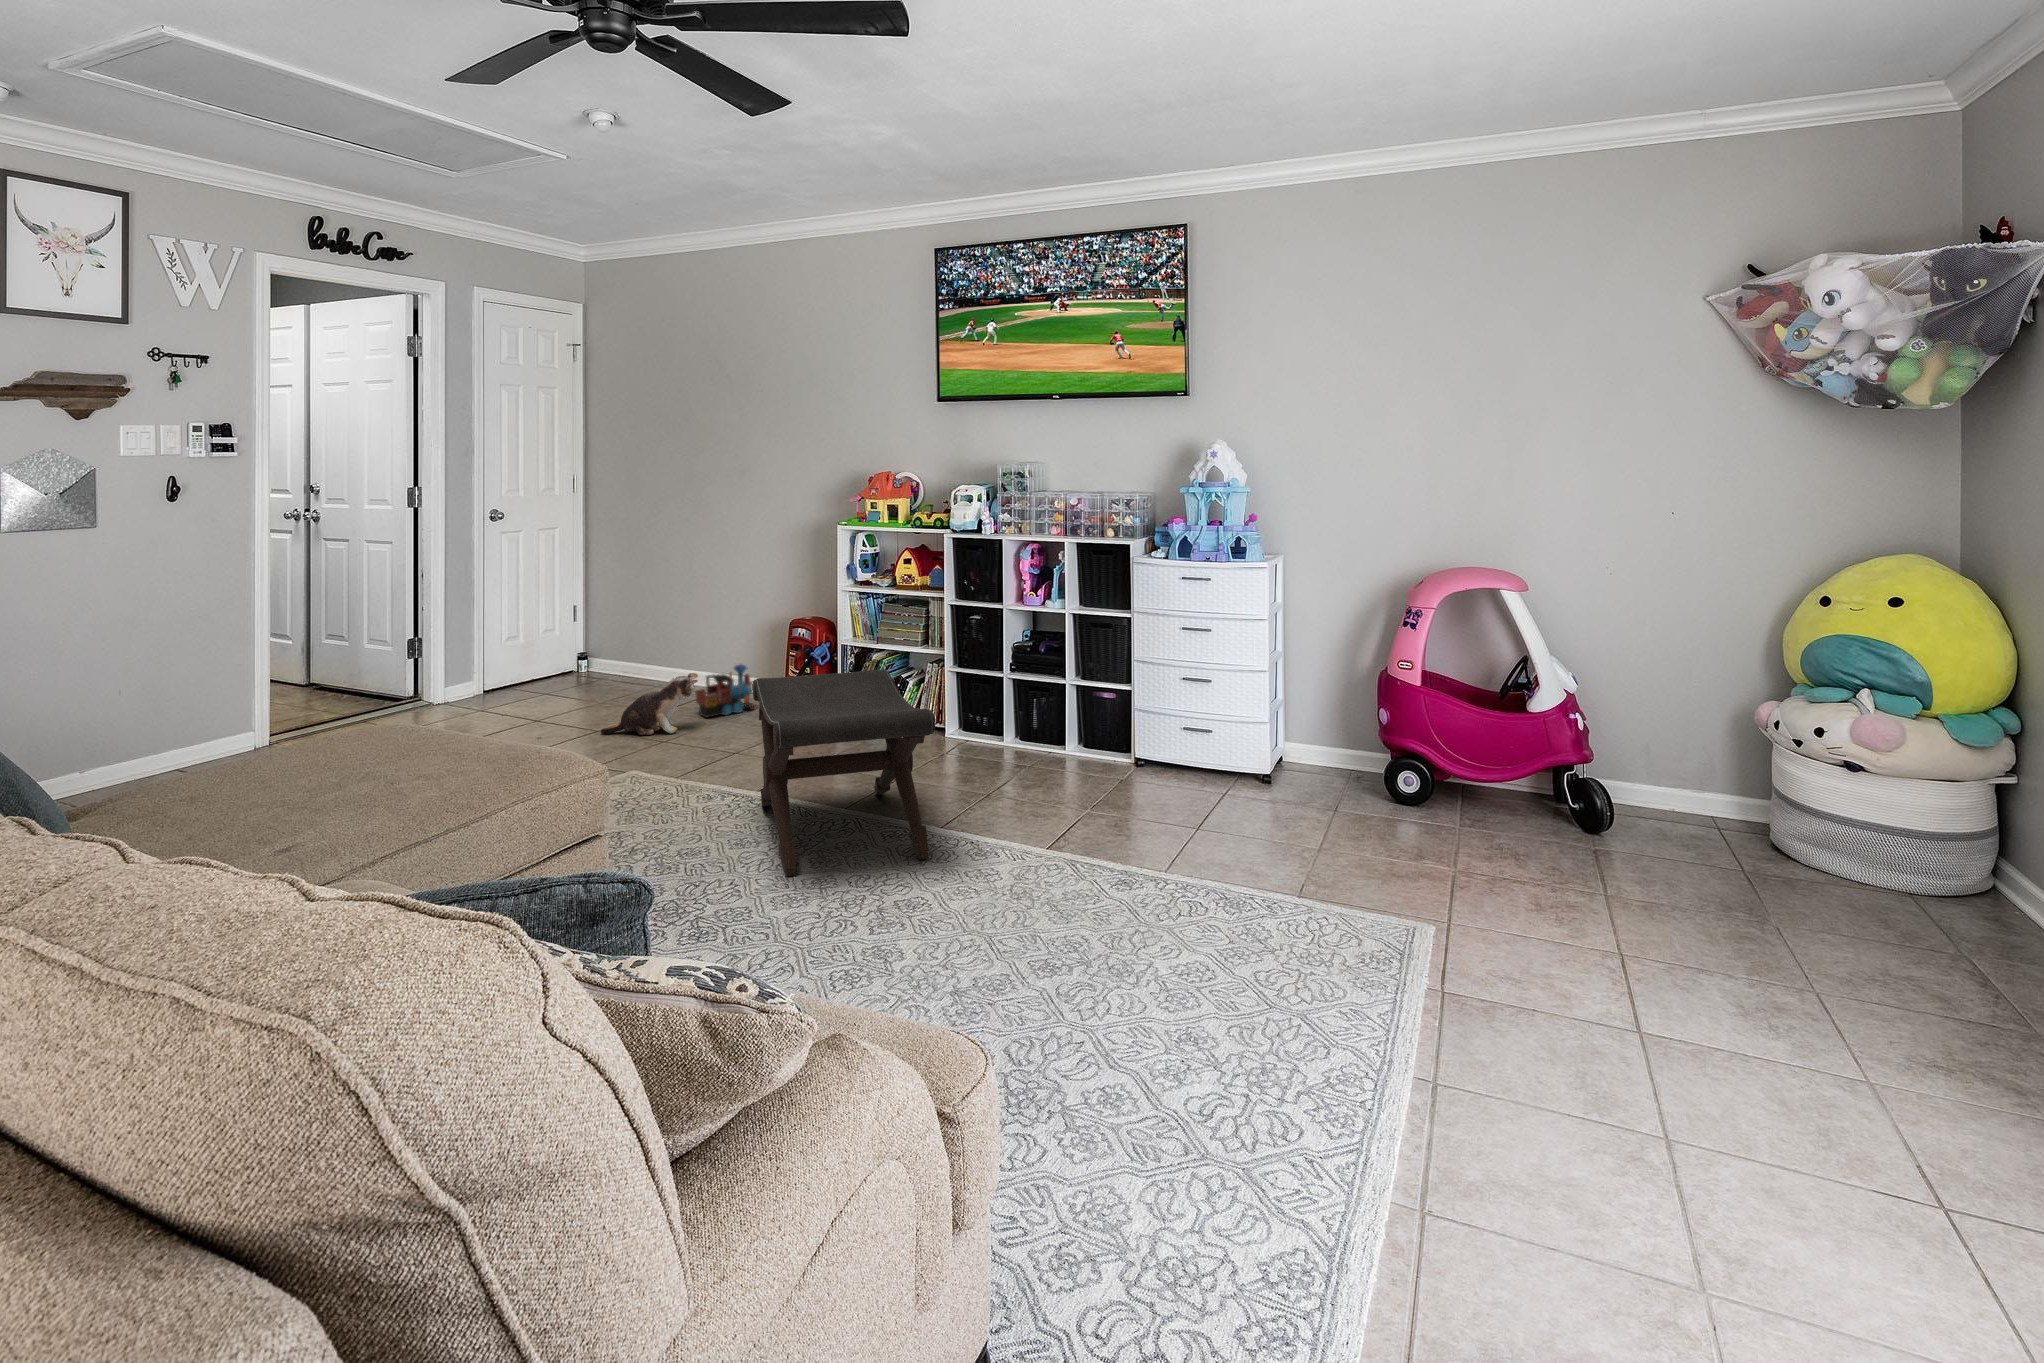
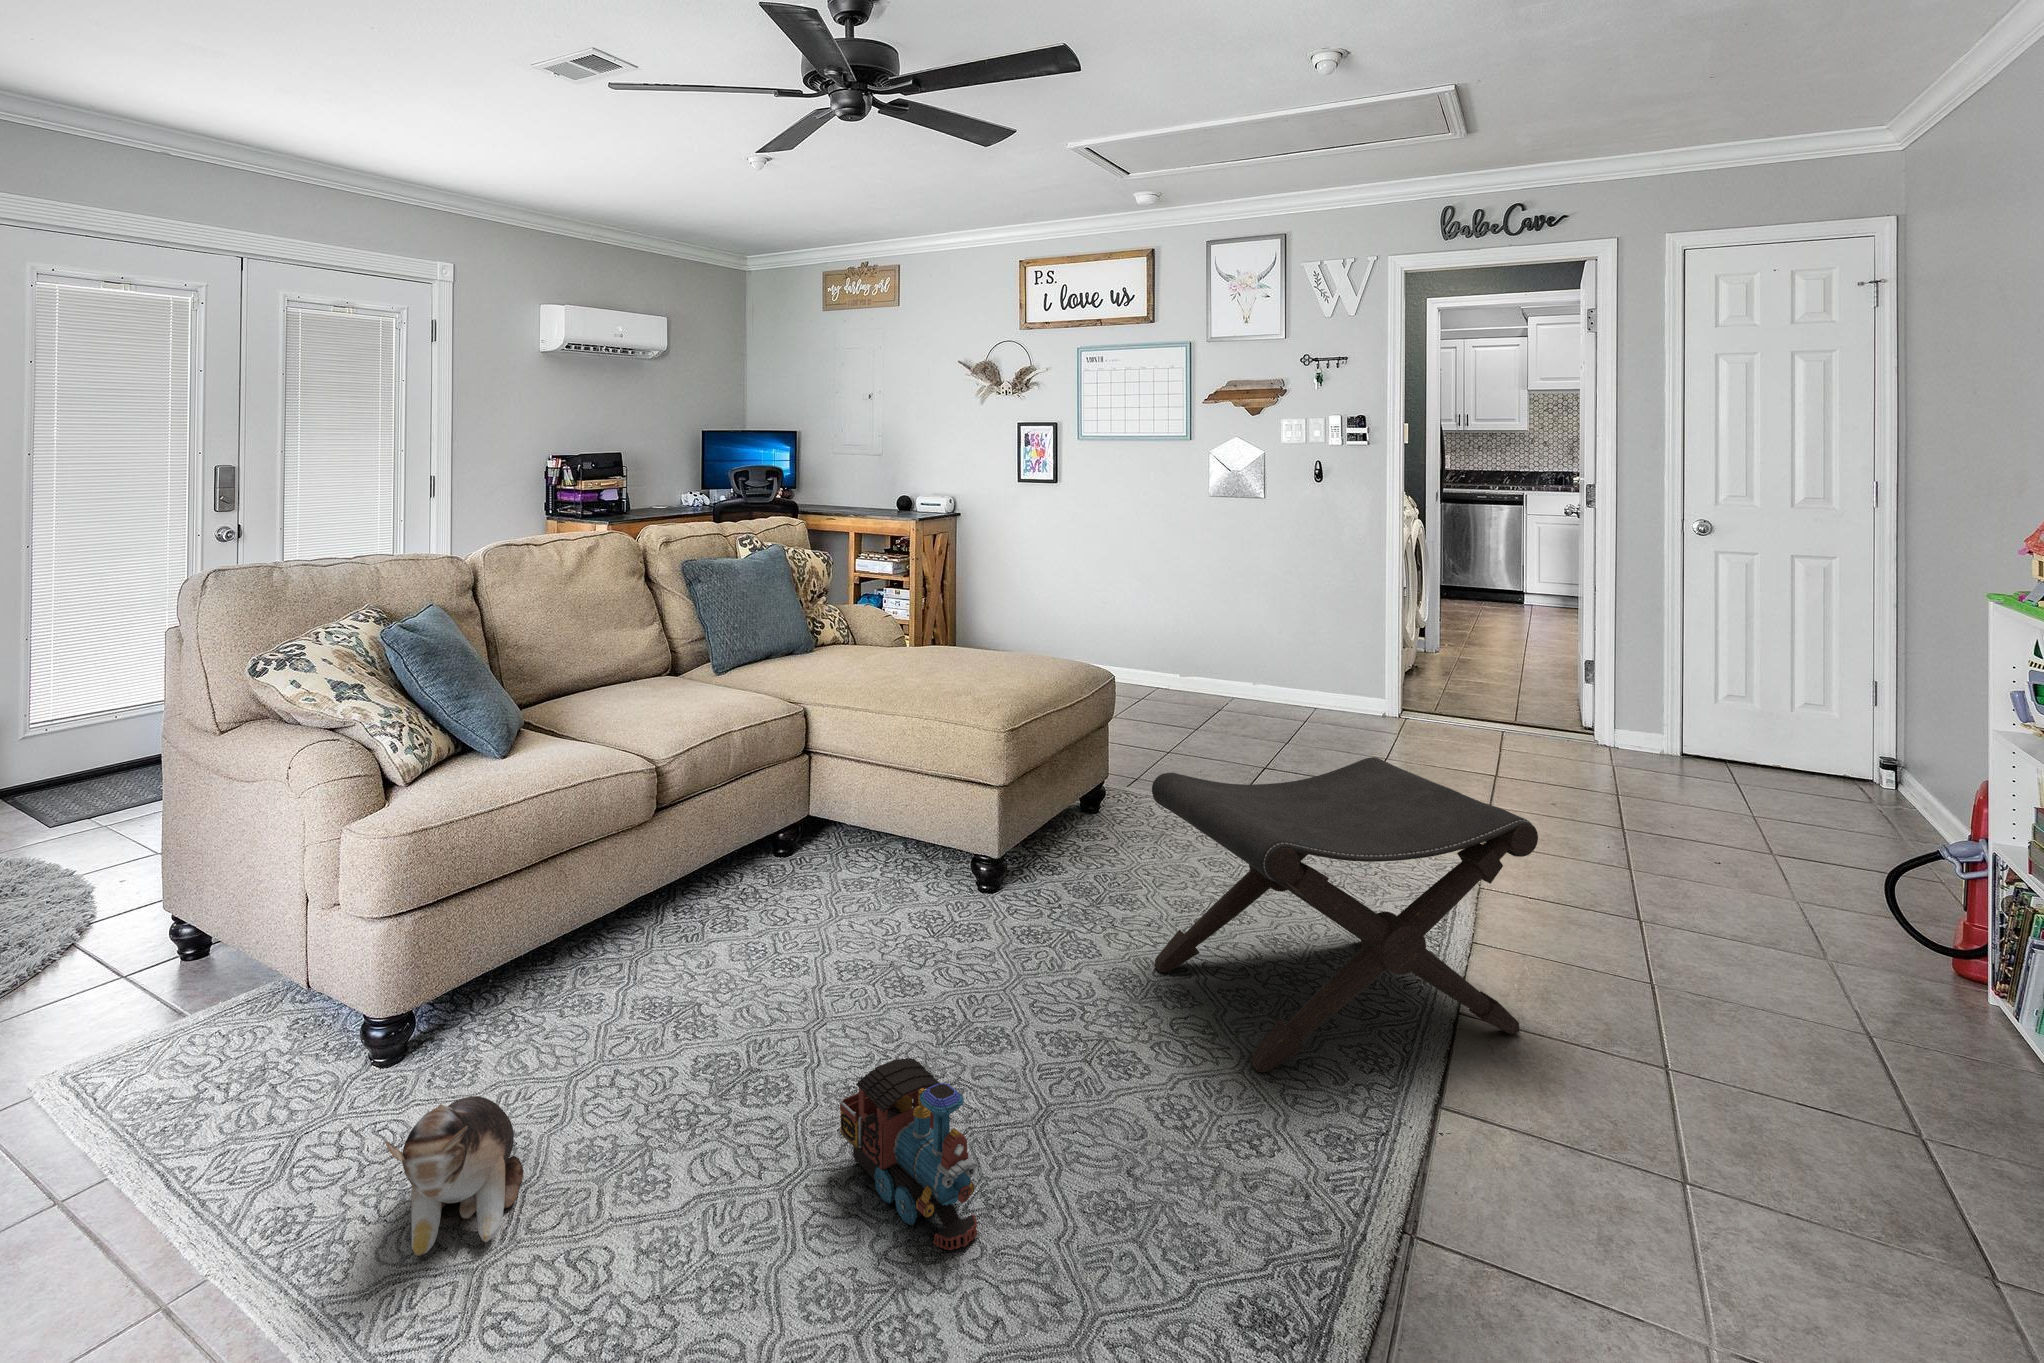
toy train: present [695,665,754,718] -> present [840,1058,978,1250]
plush toy: present [601,673,698,735] -> present [385,1096,524,1256]

